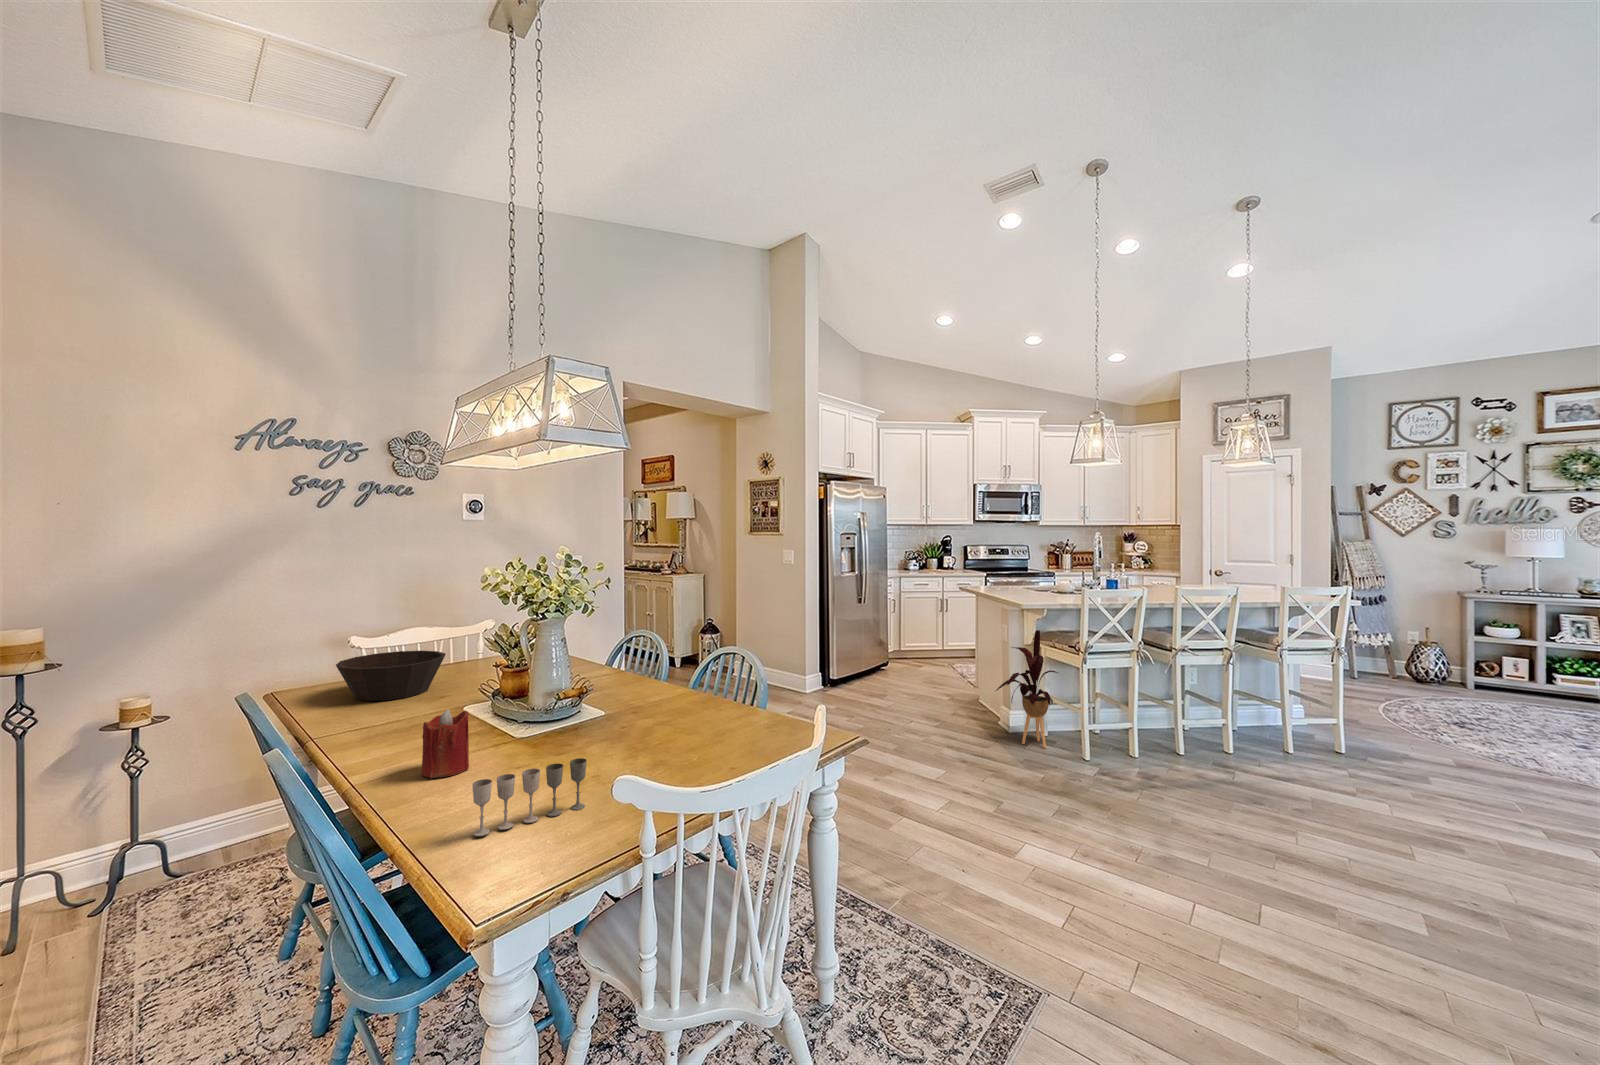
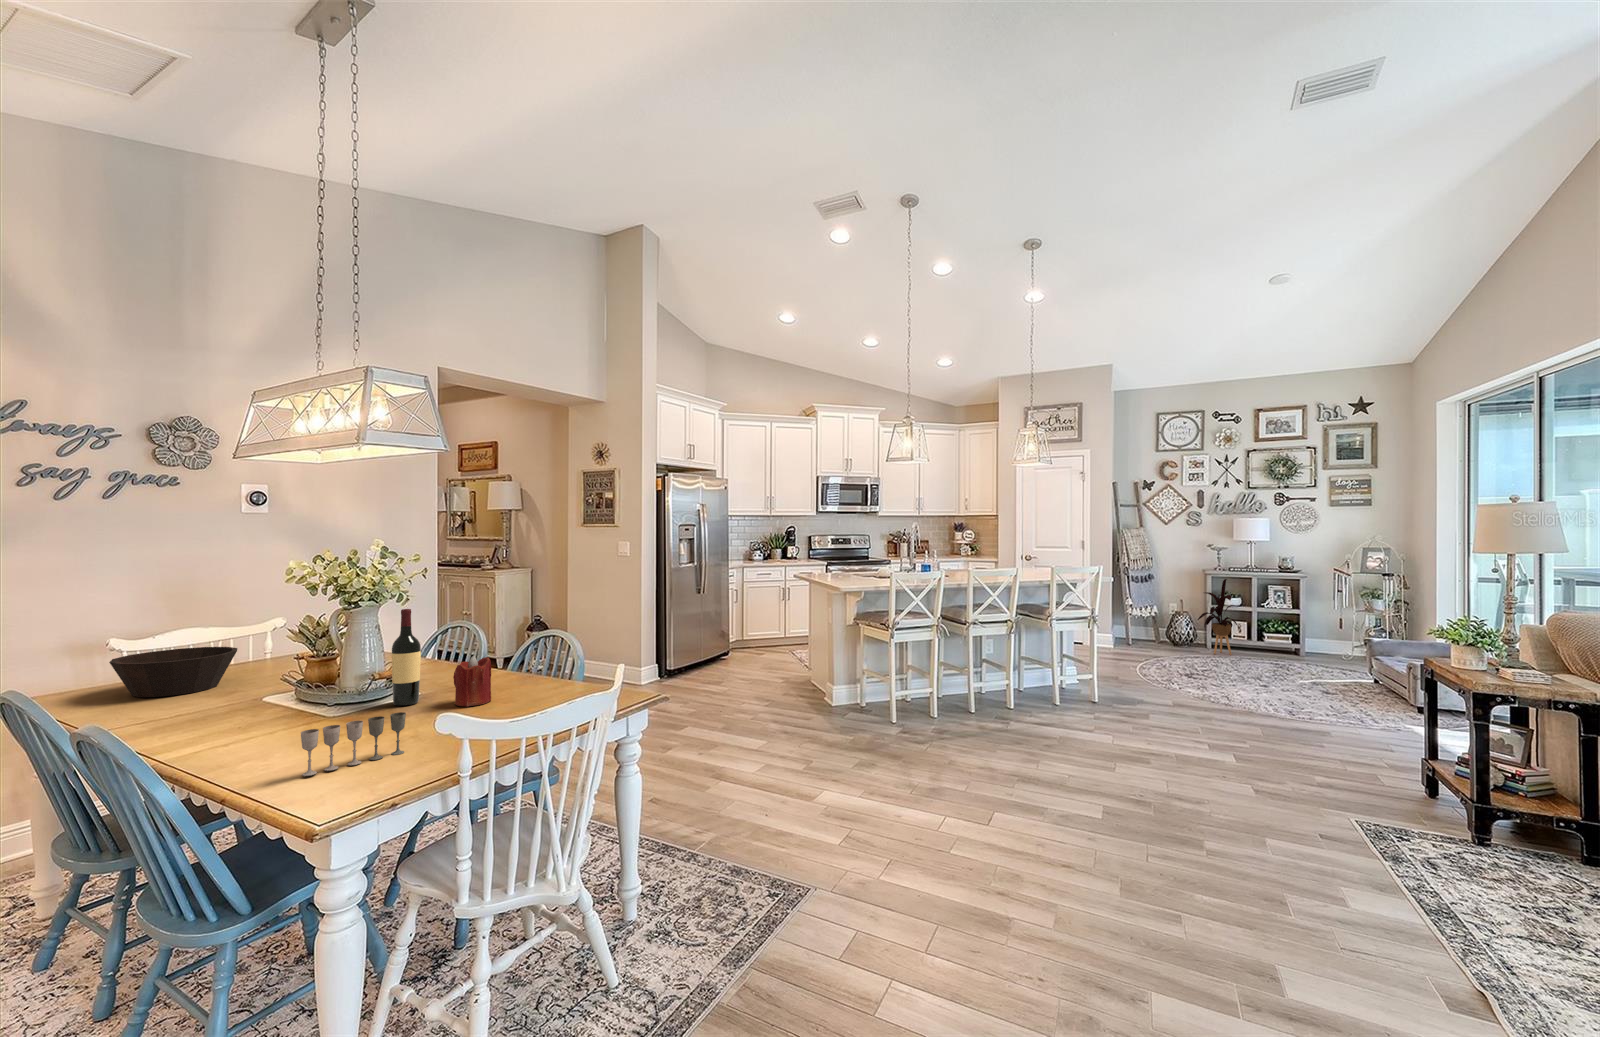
wine bottle: none [578,627,606,732] -> present [392,609,421,706]
house plant: present [996,630,1058,748] -> present [1198,579,1237,655]
candle: present [422,709,469,778] -> present [453,656,491,707]

